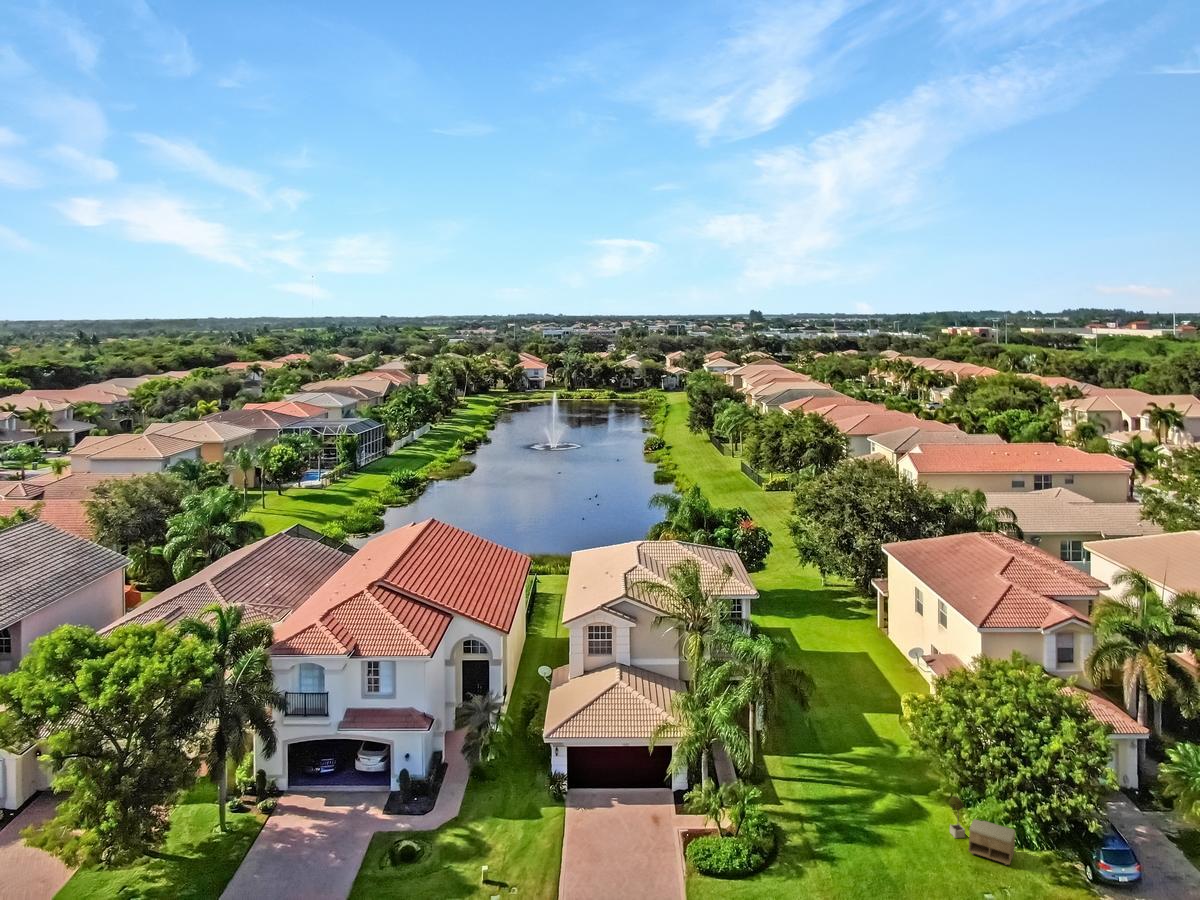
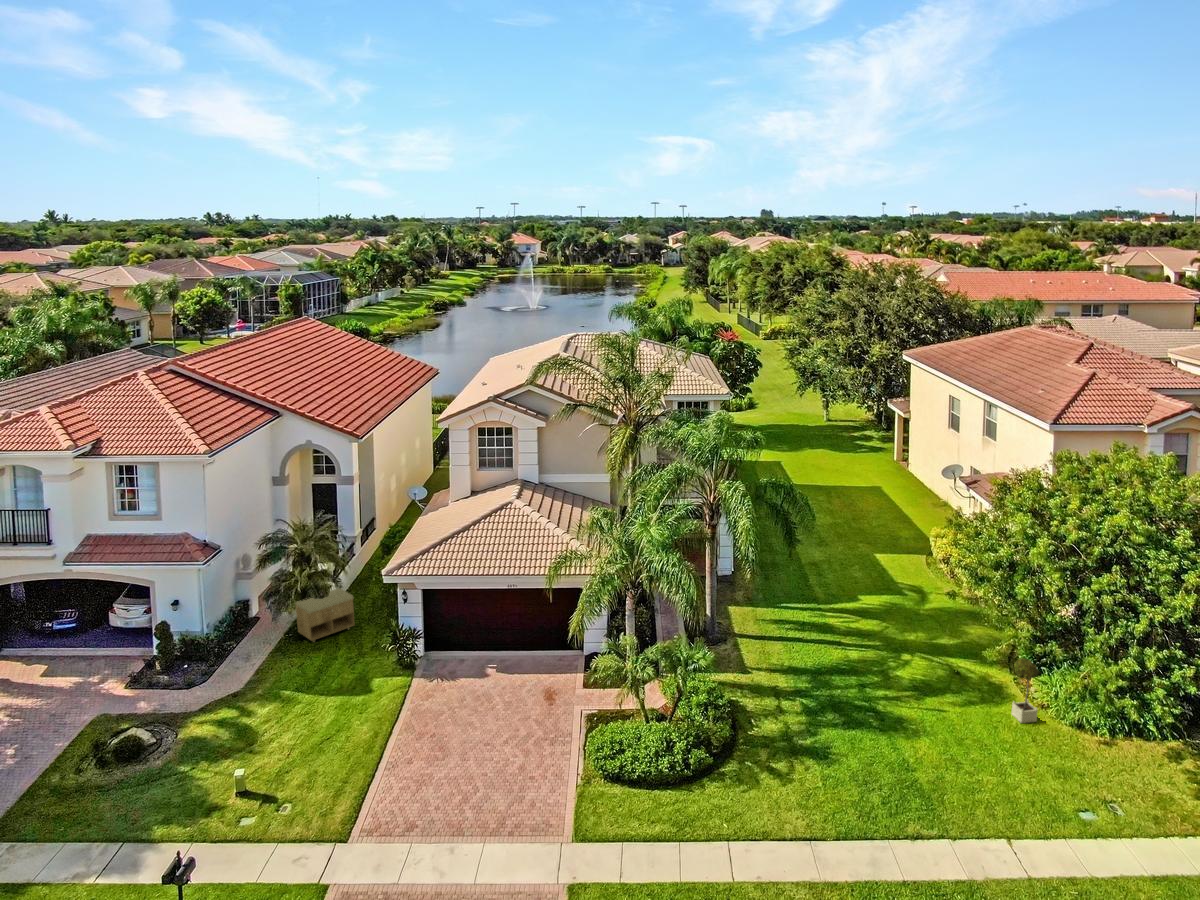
storage bench: present [969,819,1015,865] -> present [295,588,355,642]

